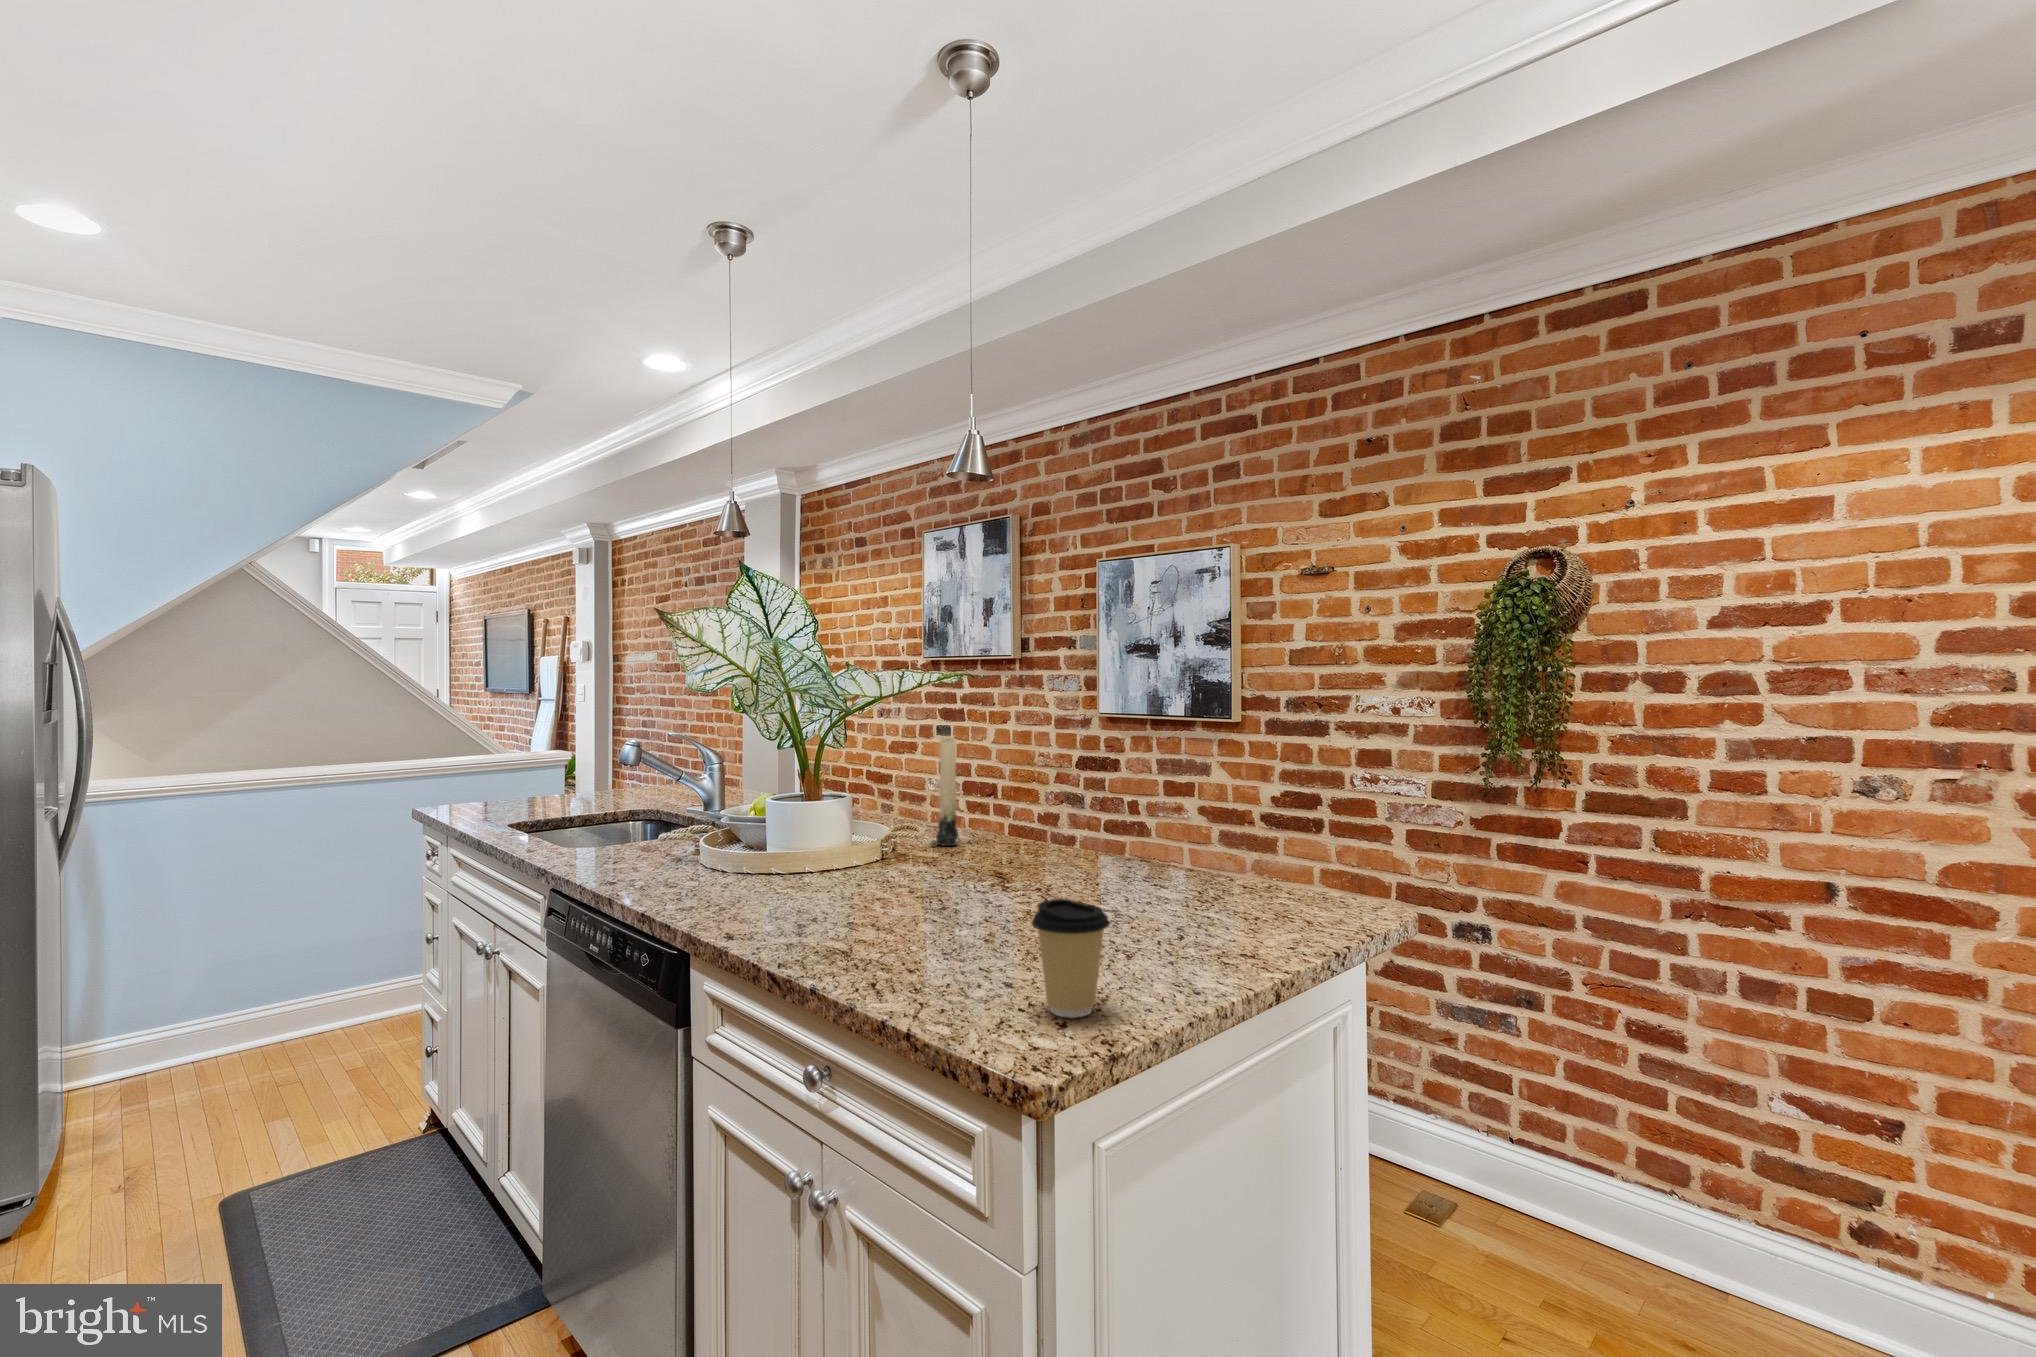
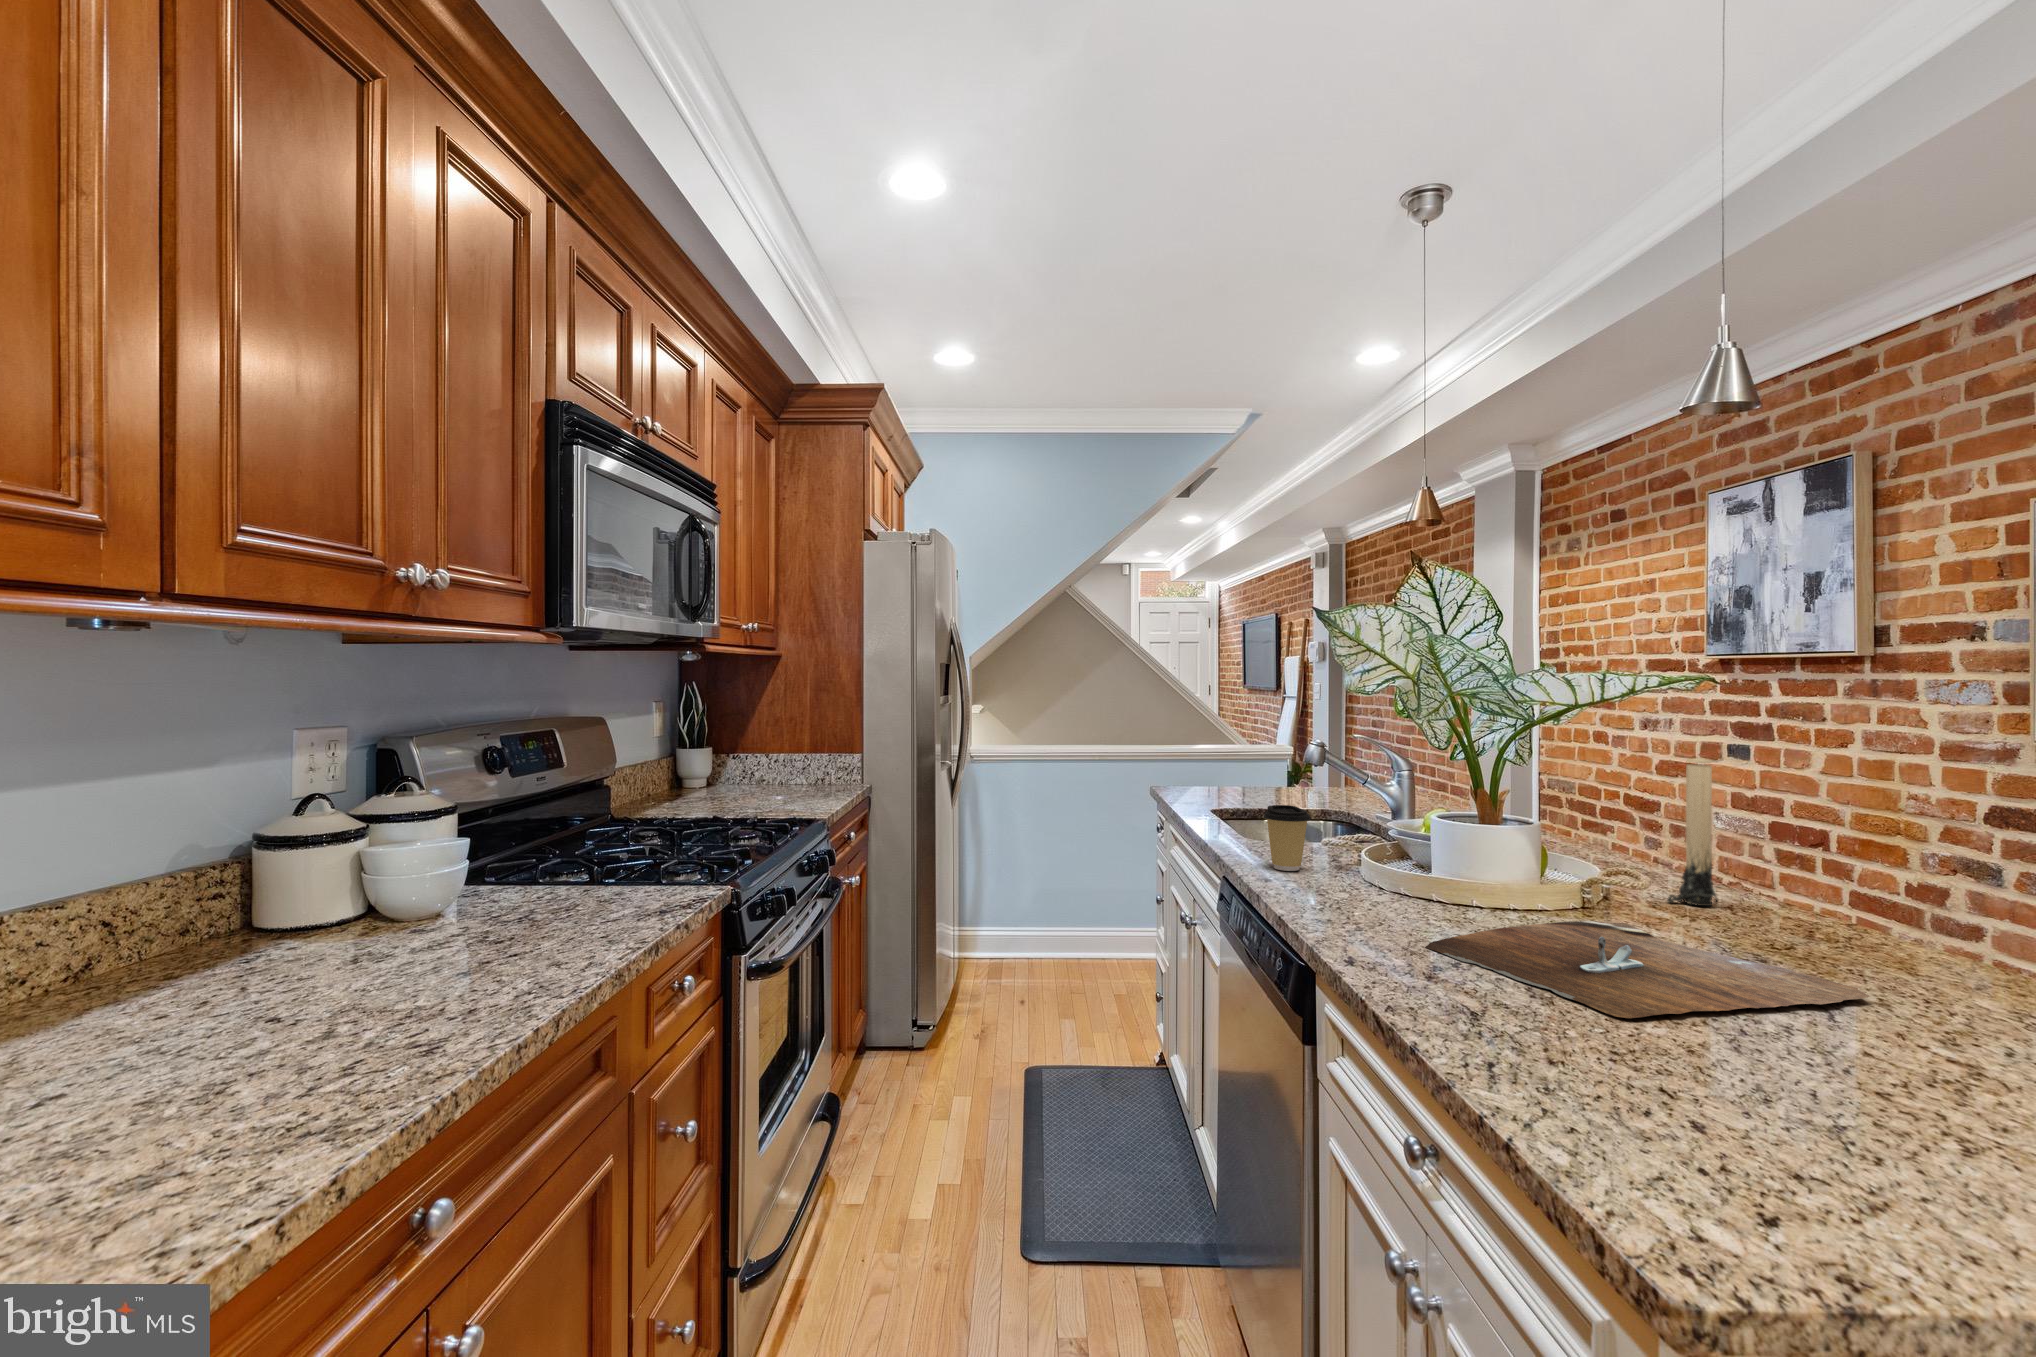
cutting board: none [783,866,1060,930] -> present [1425,921,1870,1018]
coffee cup: present [1032,898,1110,1018] -> present [1264,805,1311,871]

